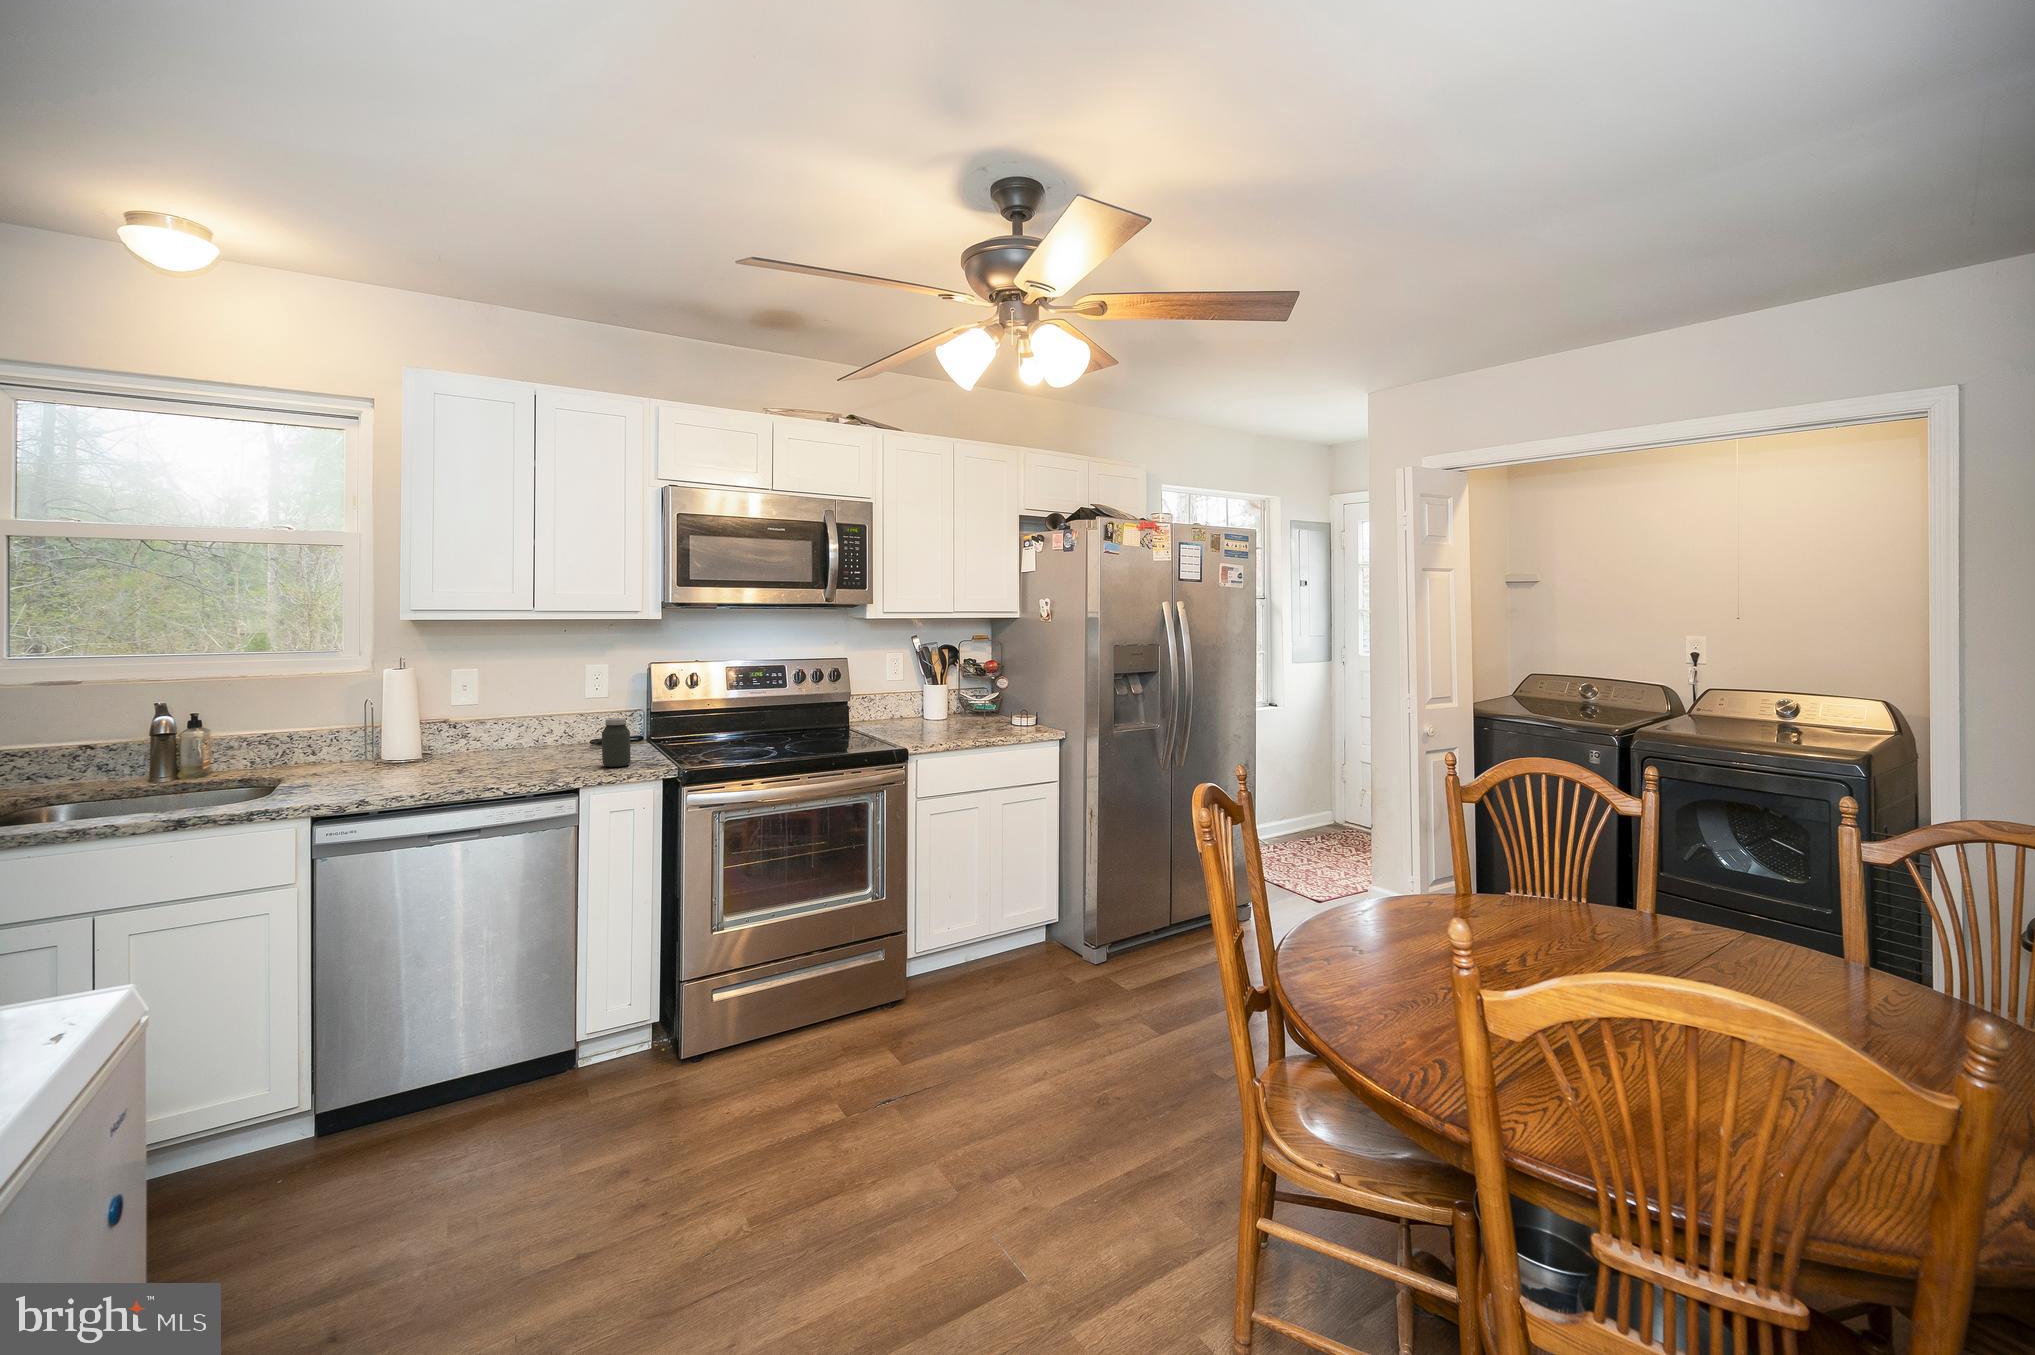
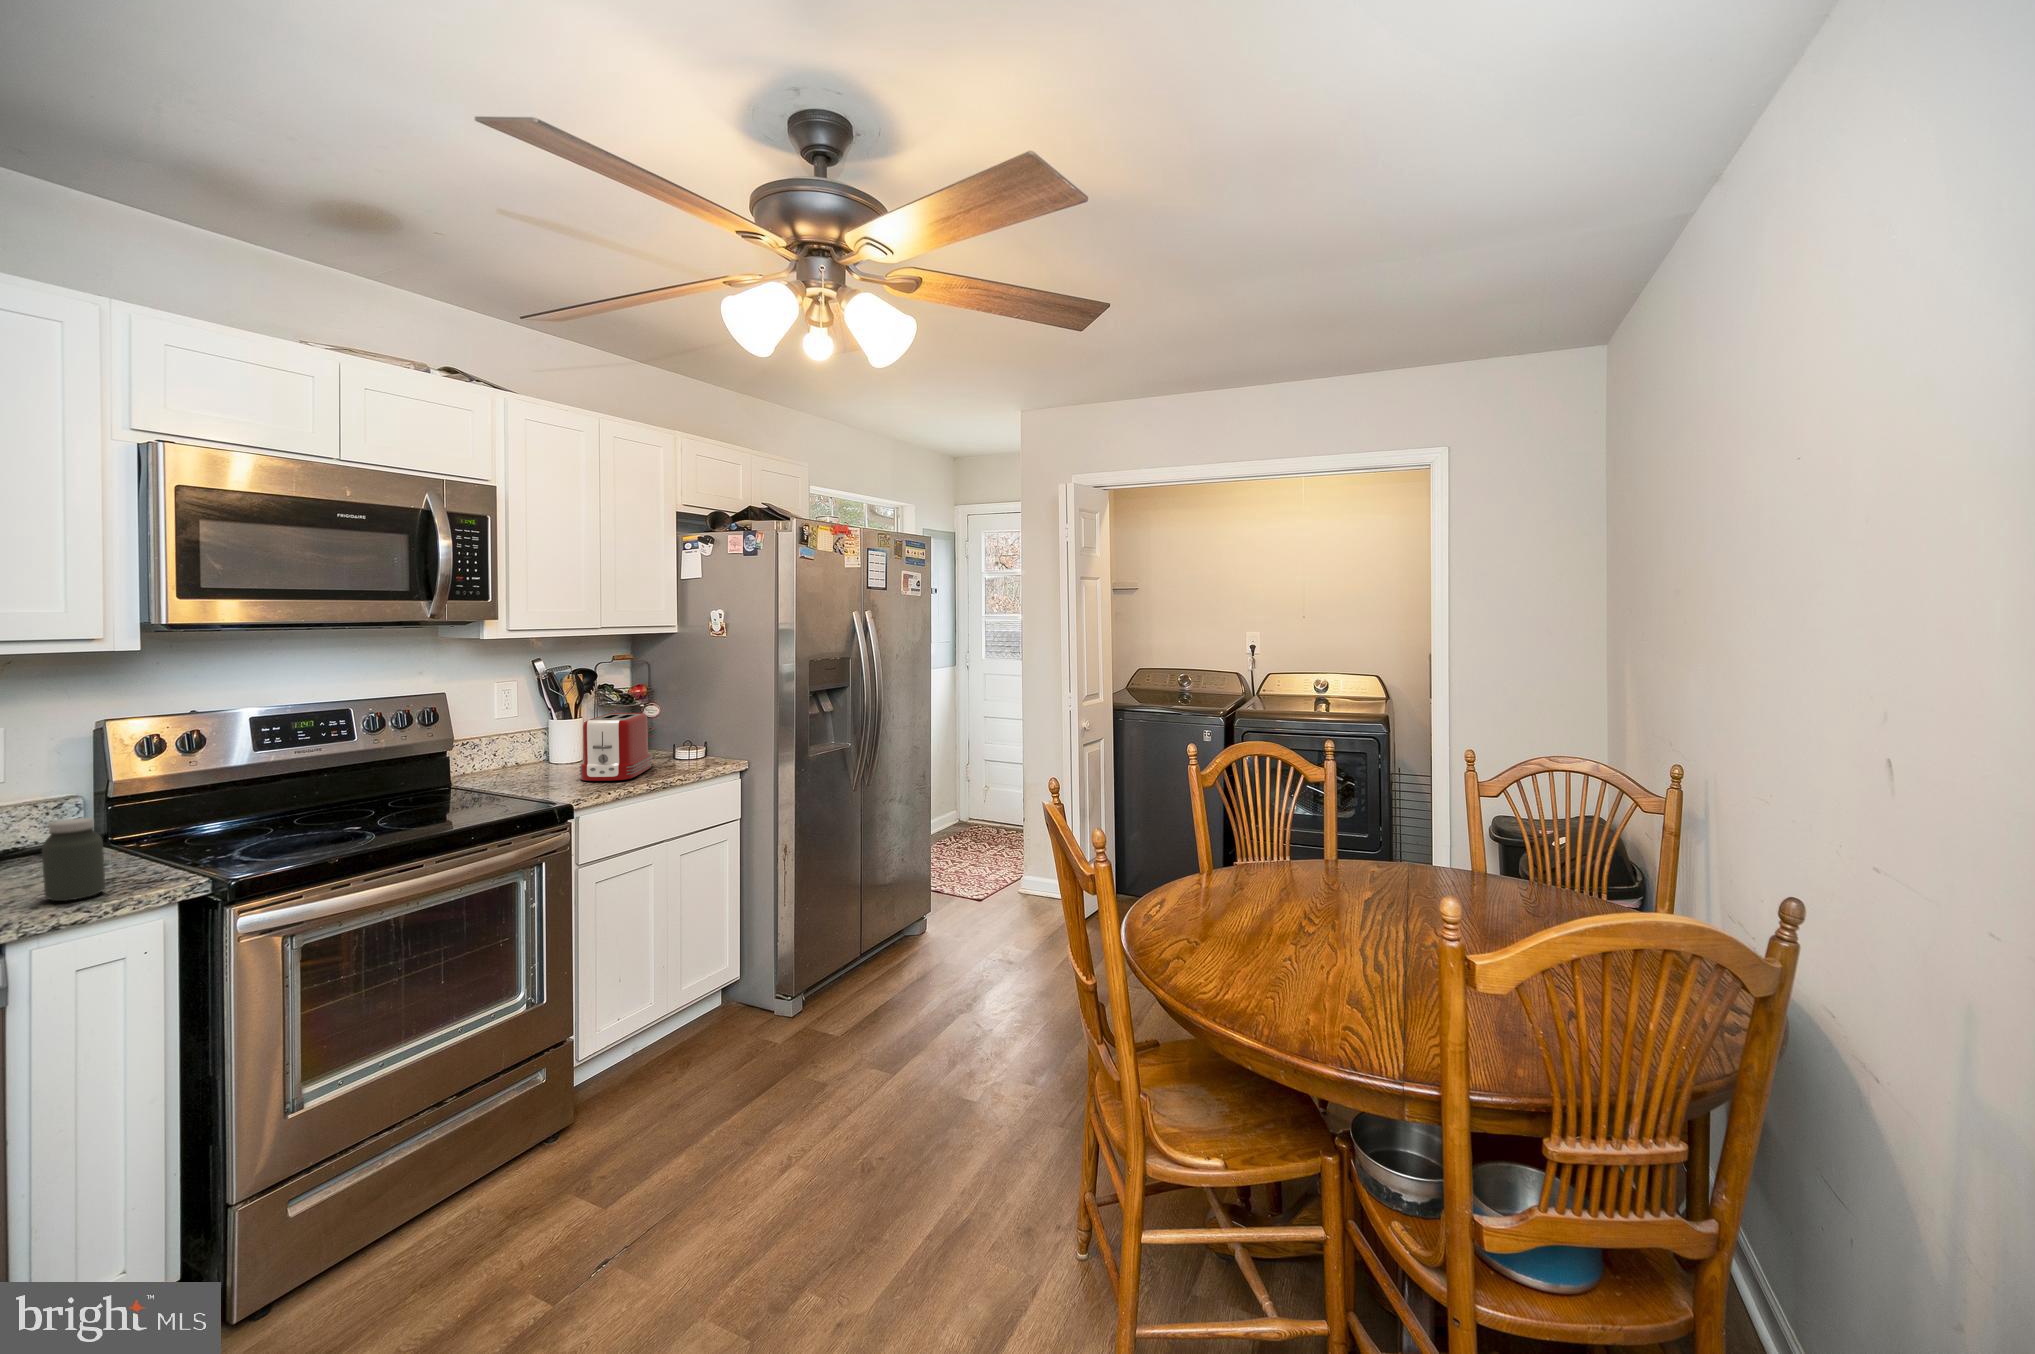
toaster: none [932,682,992,733] -> present [579,713,652,781]

